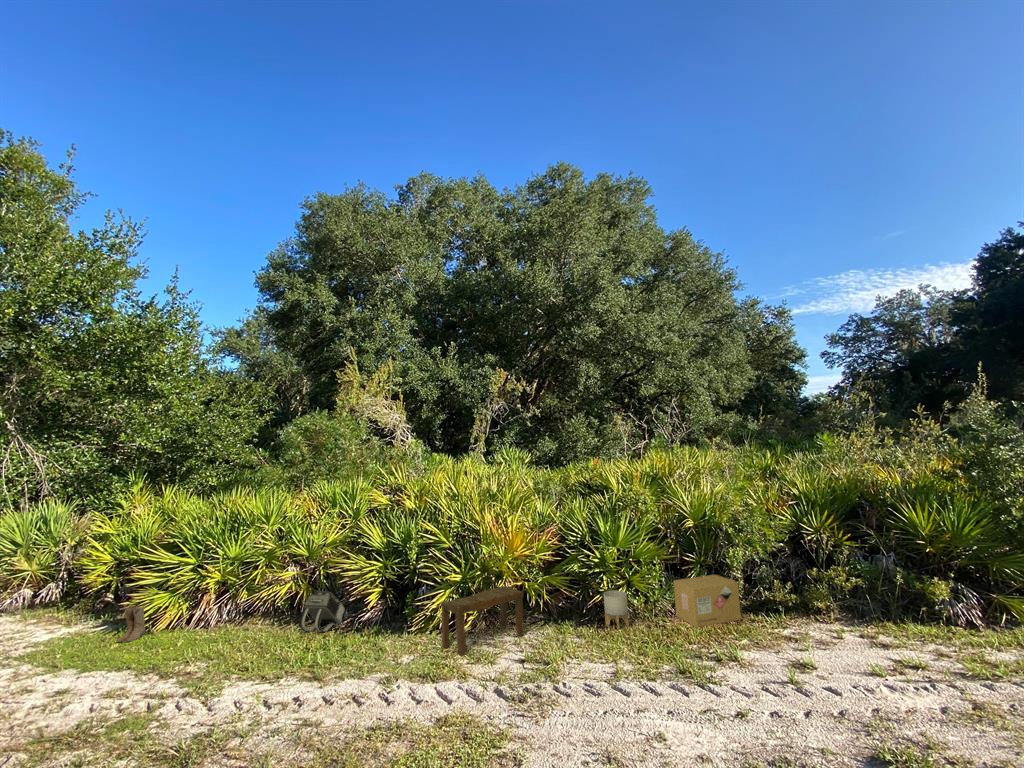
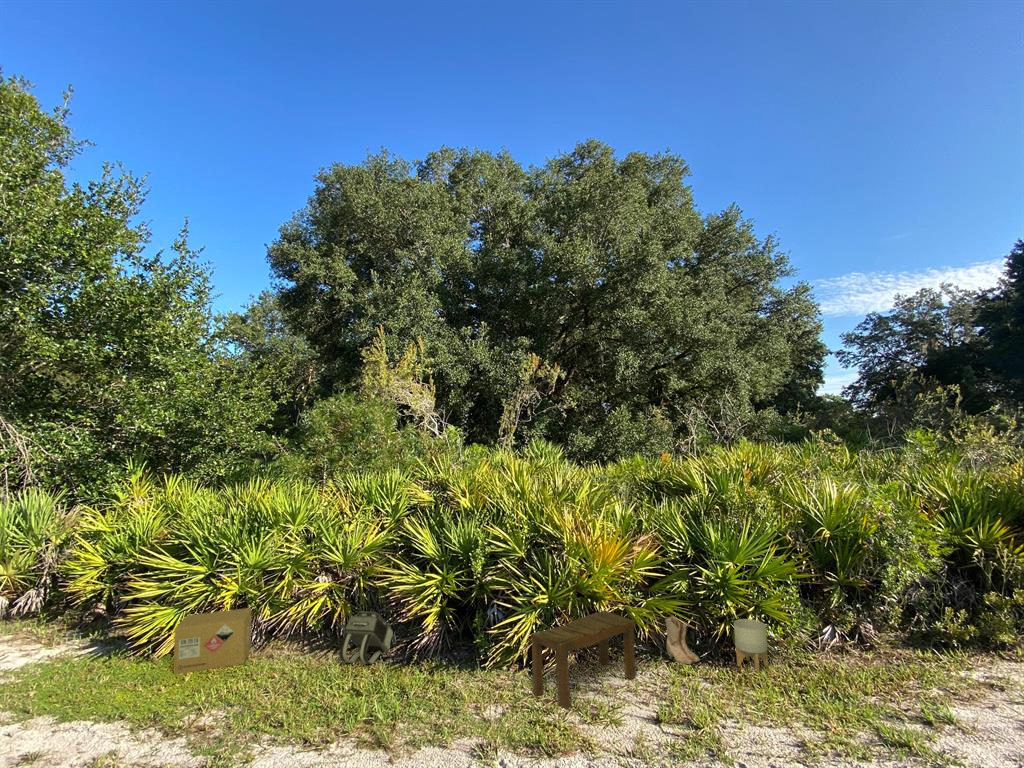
cardboard box: present [674,575,741,627] -> present [174,608,251,674]
boots: present [117,606,145,642] -> present [666,615,700,664]

